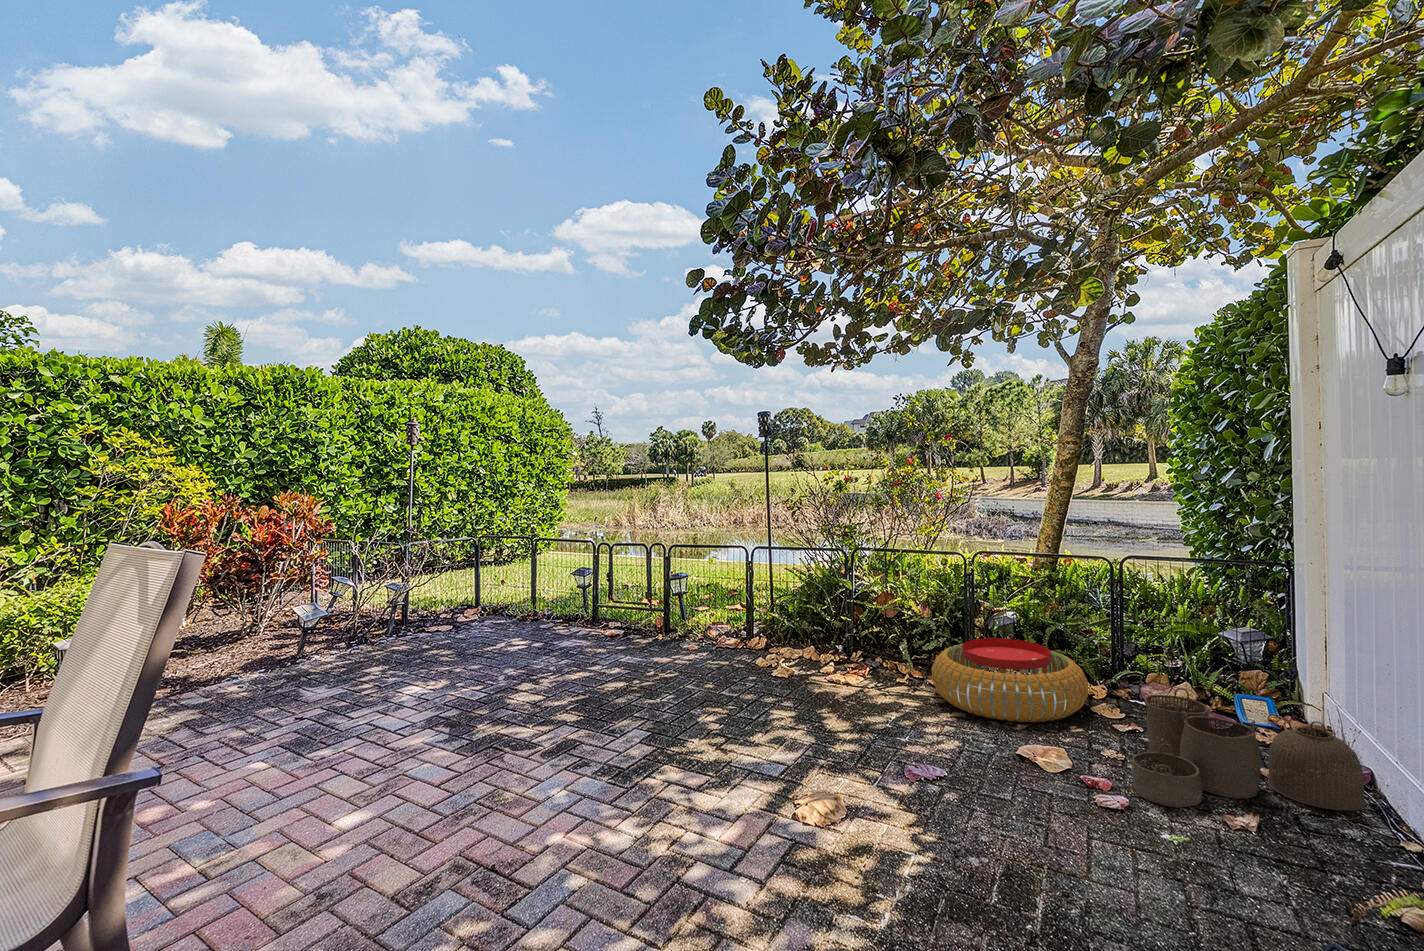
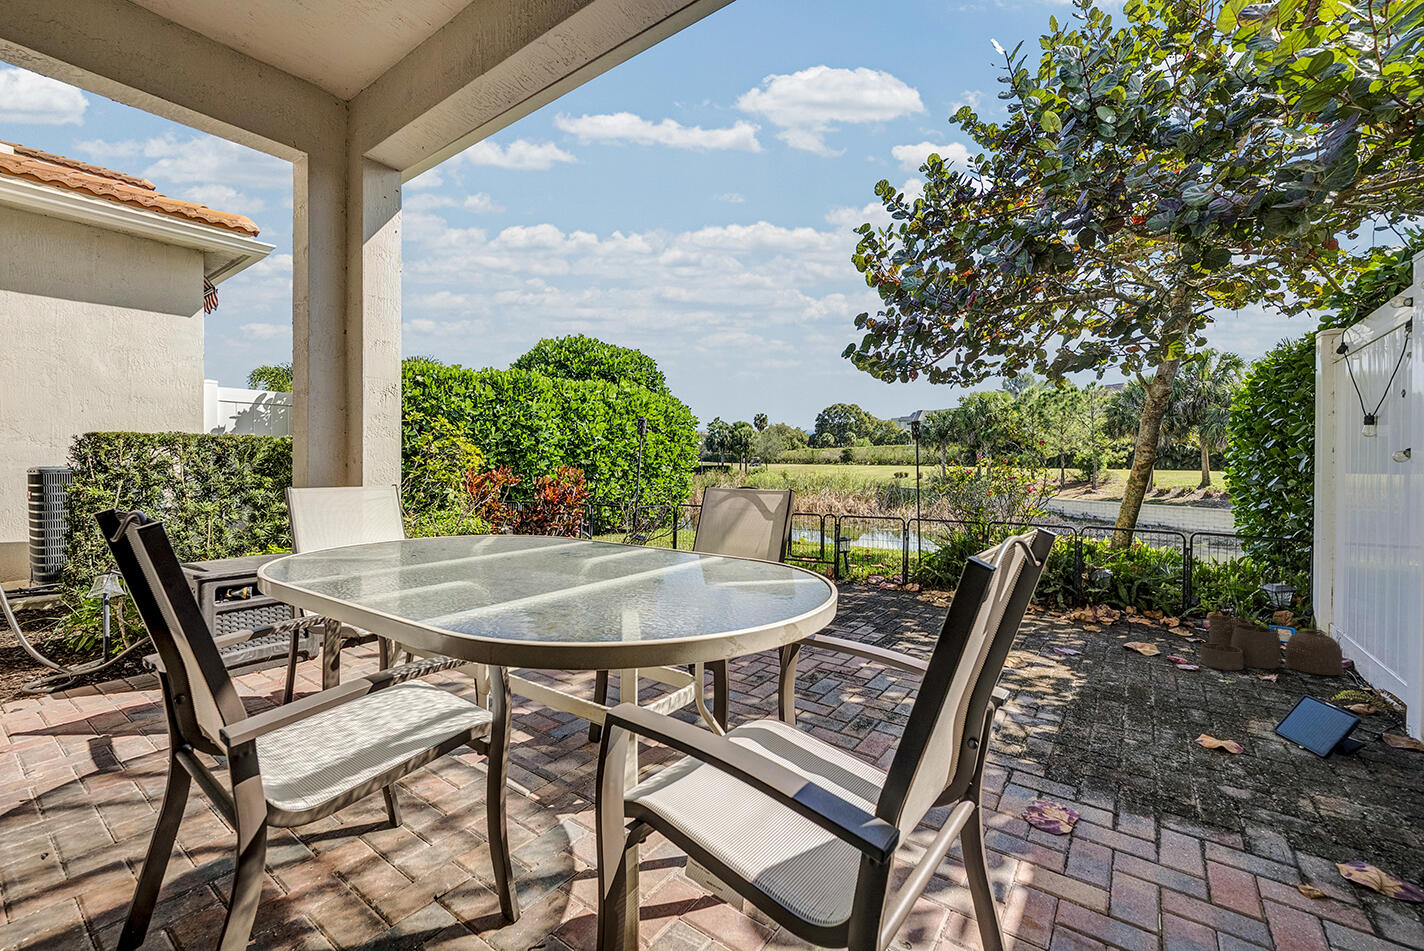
pouf: present [931,638,1089,722] -> none [1055,586,1168,635]

